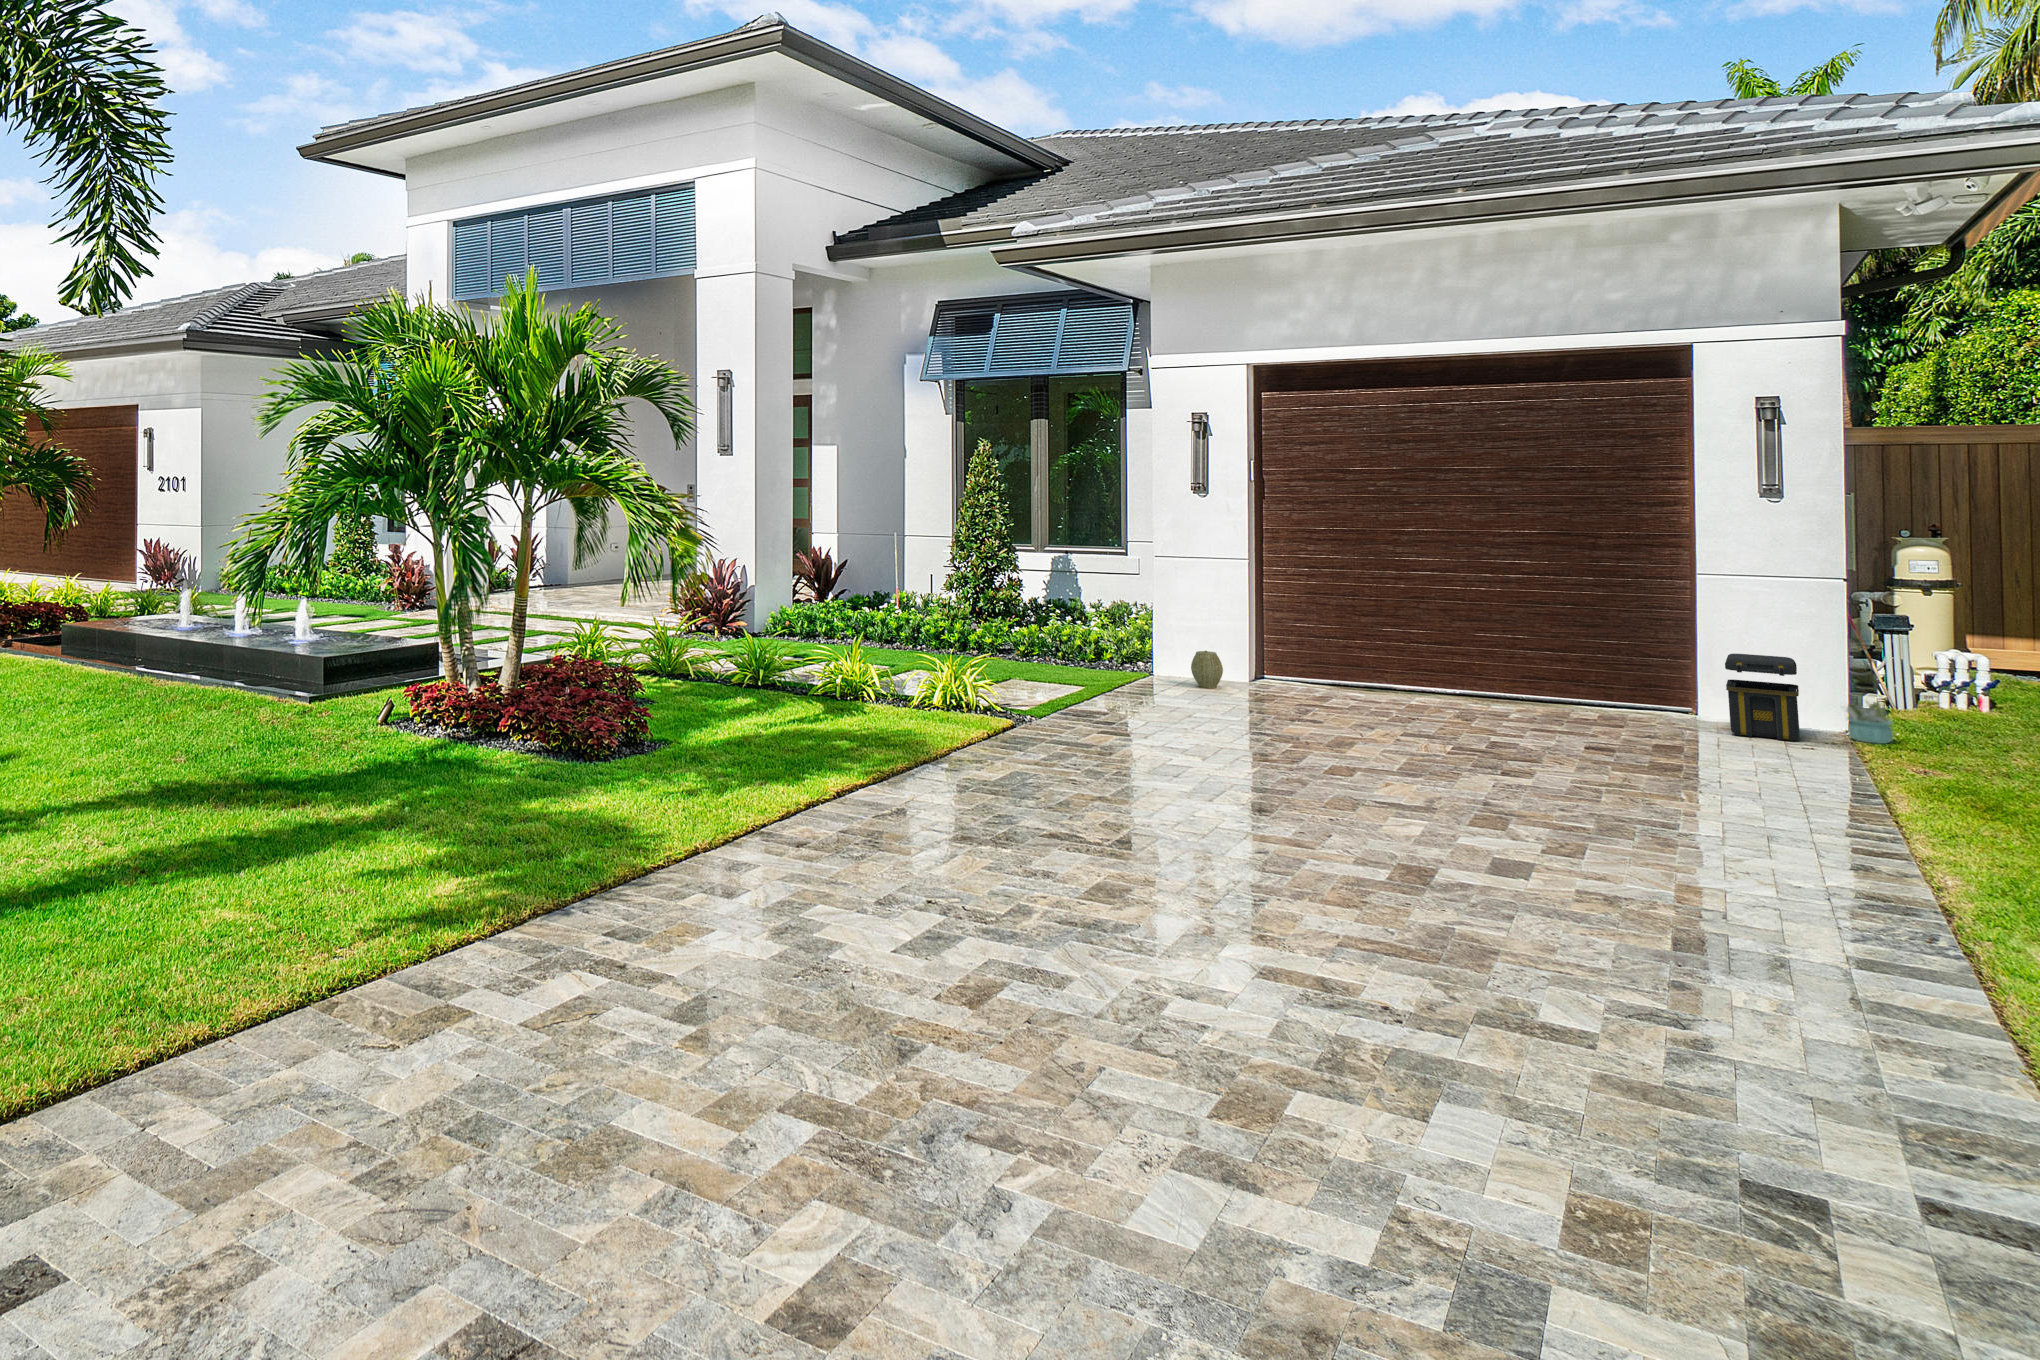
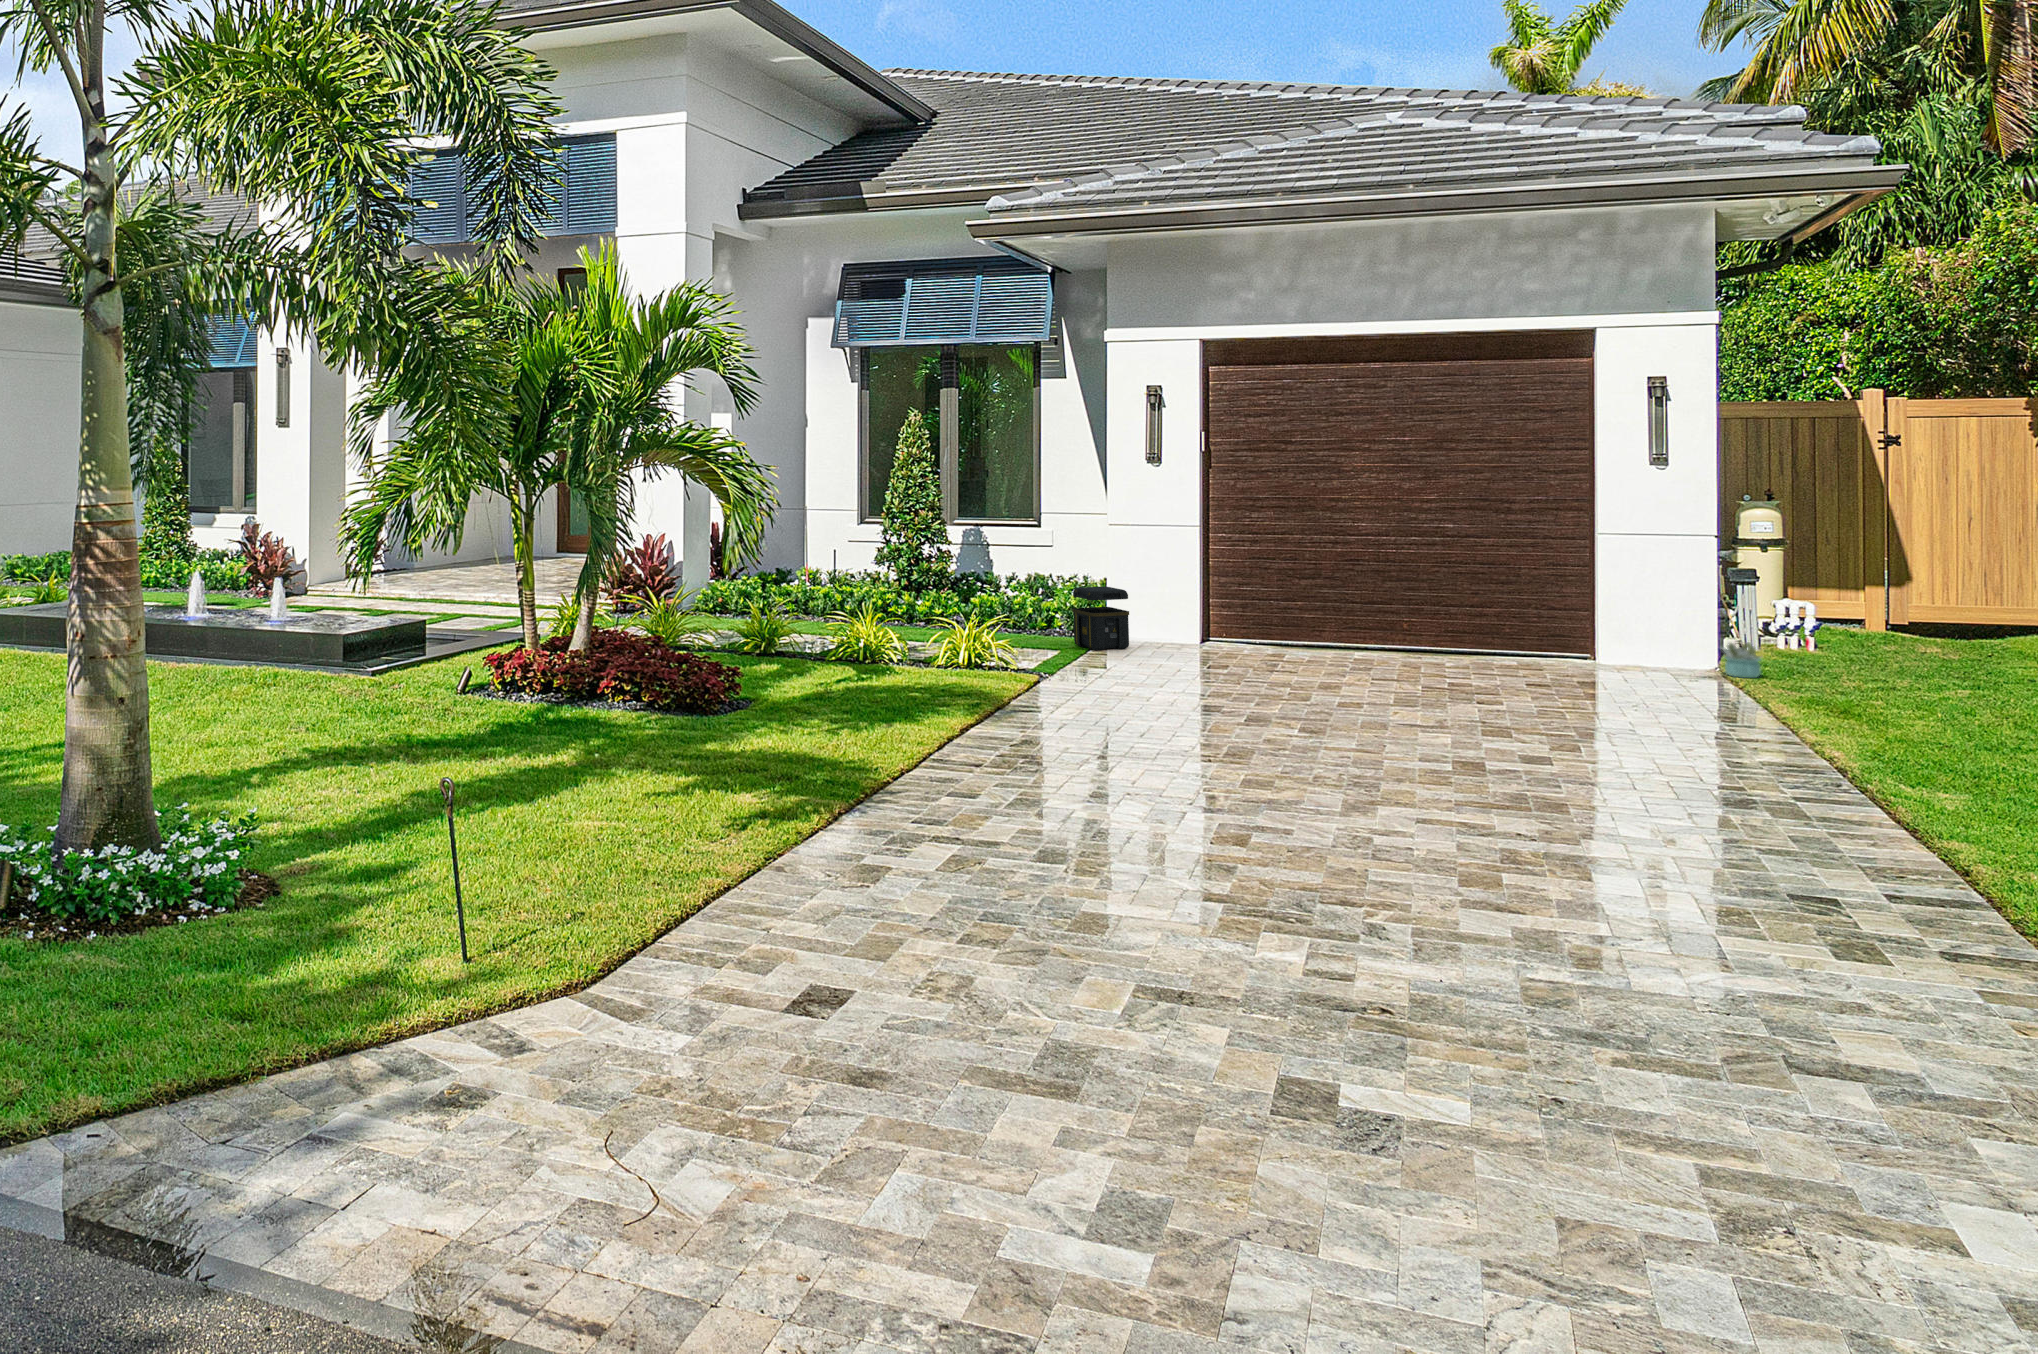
woven basket: present [1191,650,1223,688] -> none [1146,616,1177,652]
toolbox: present [1725,654,1799,741] -> present [1072,587,1129,650]

